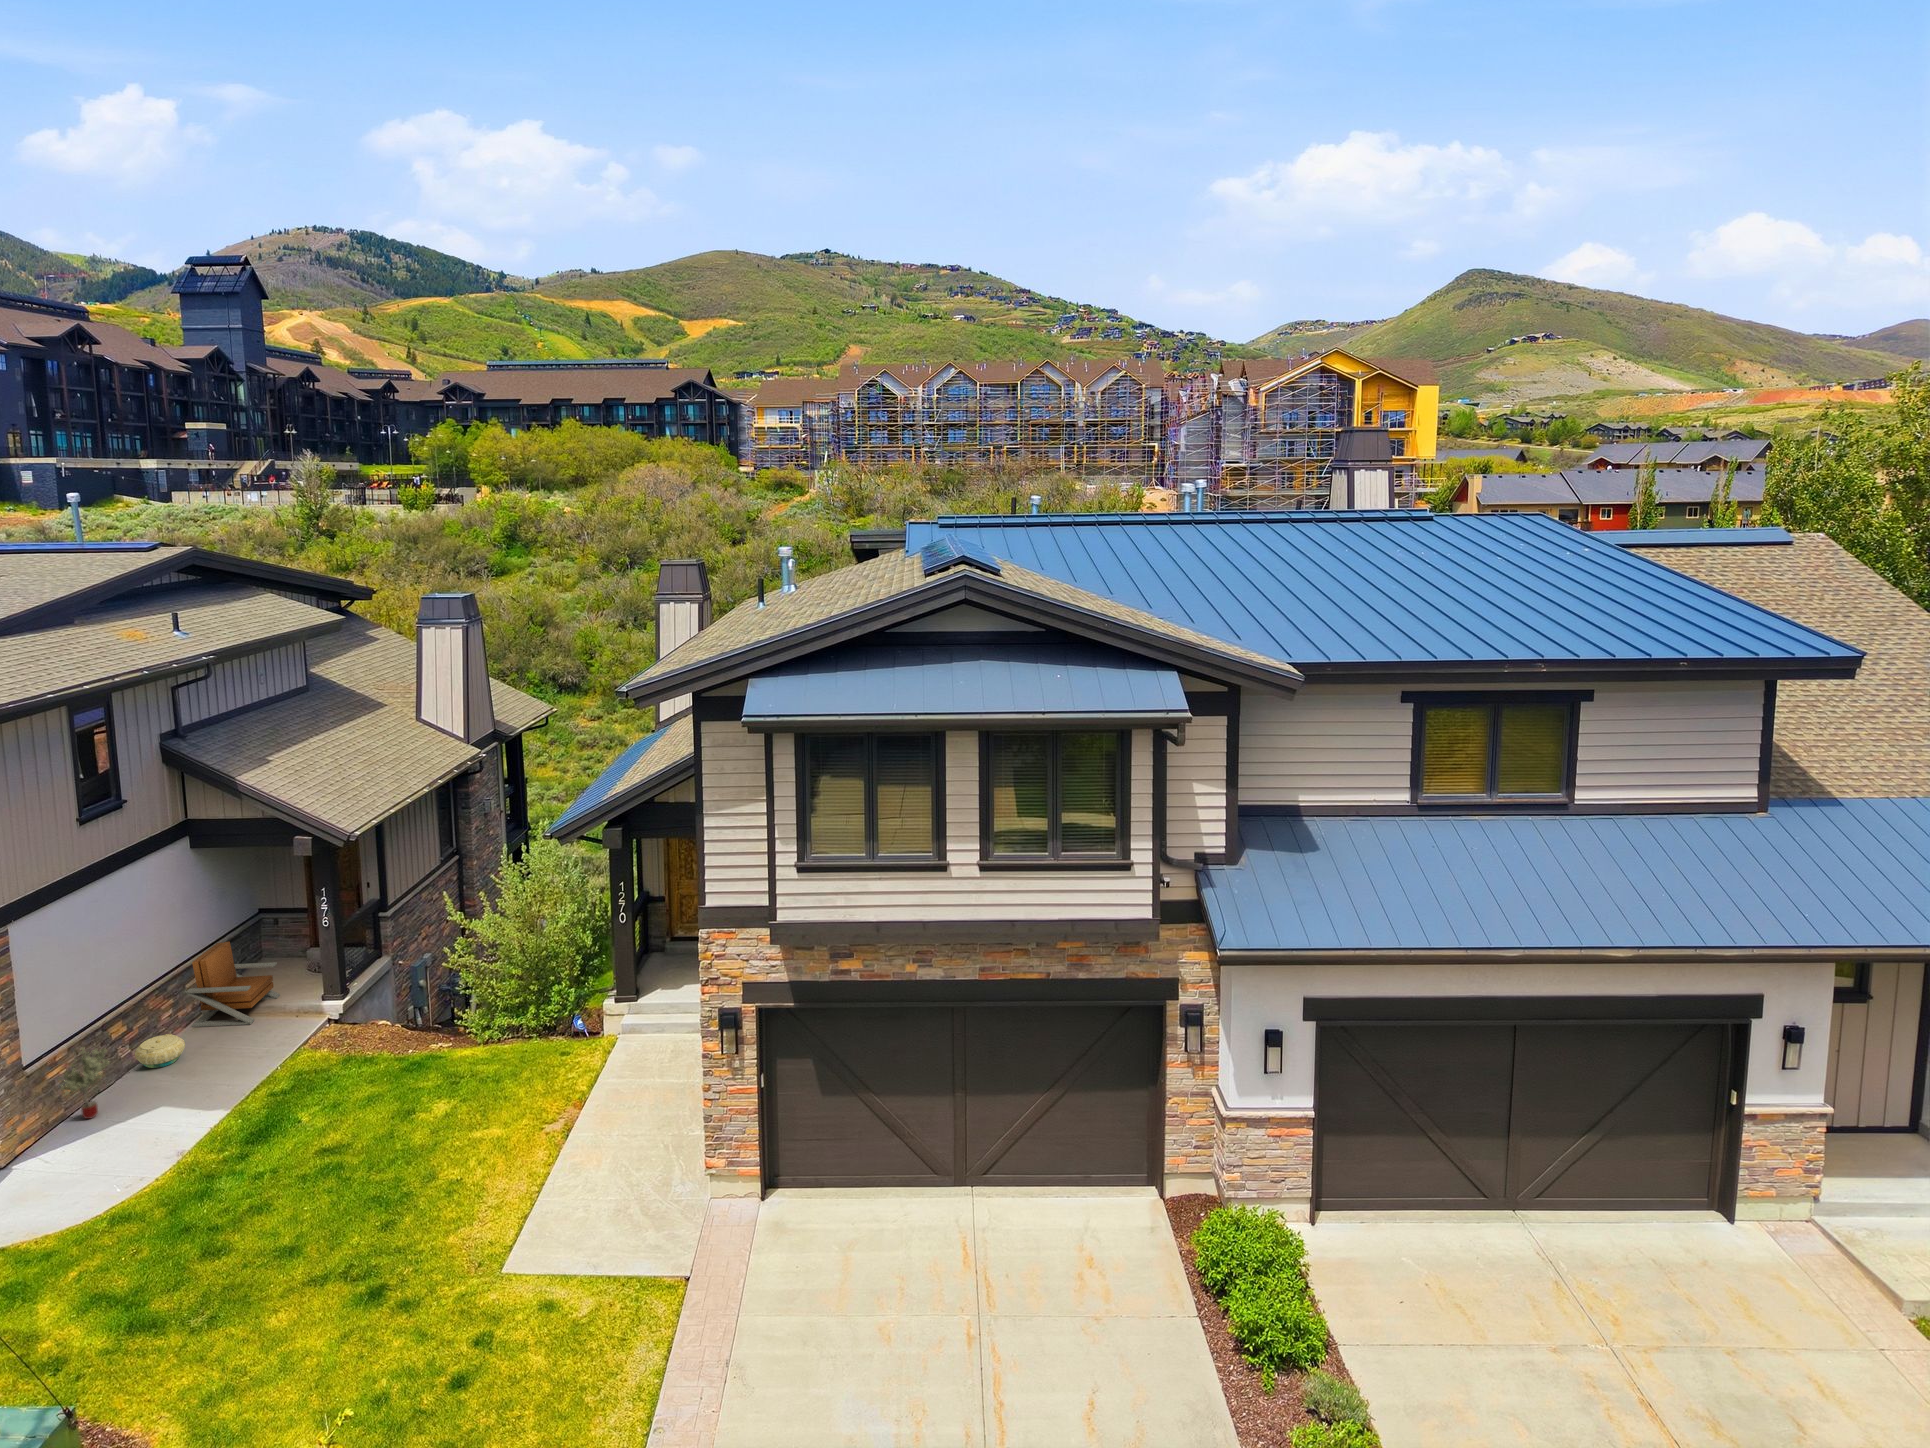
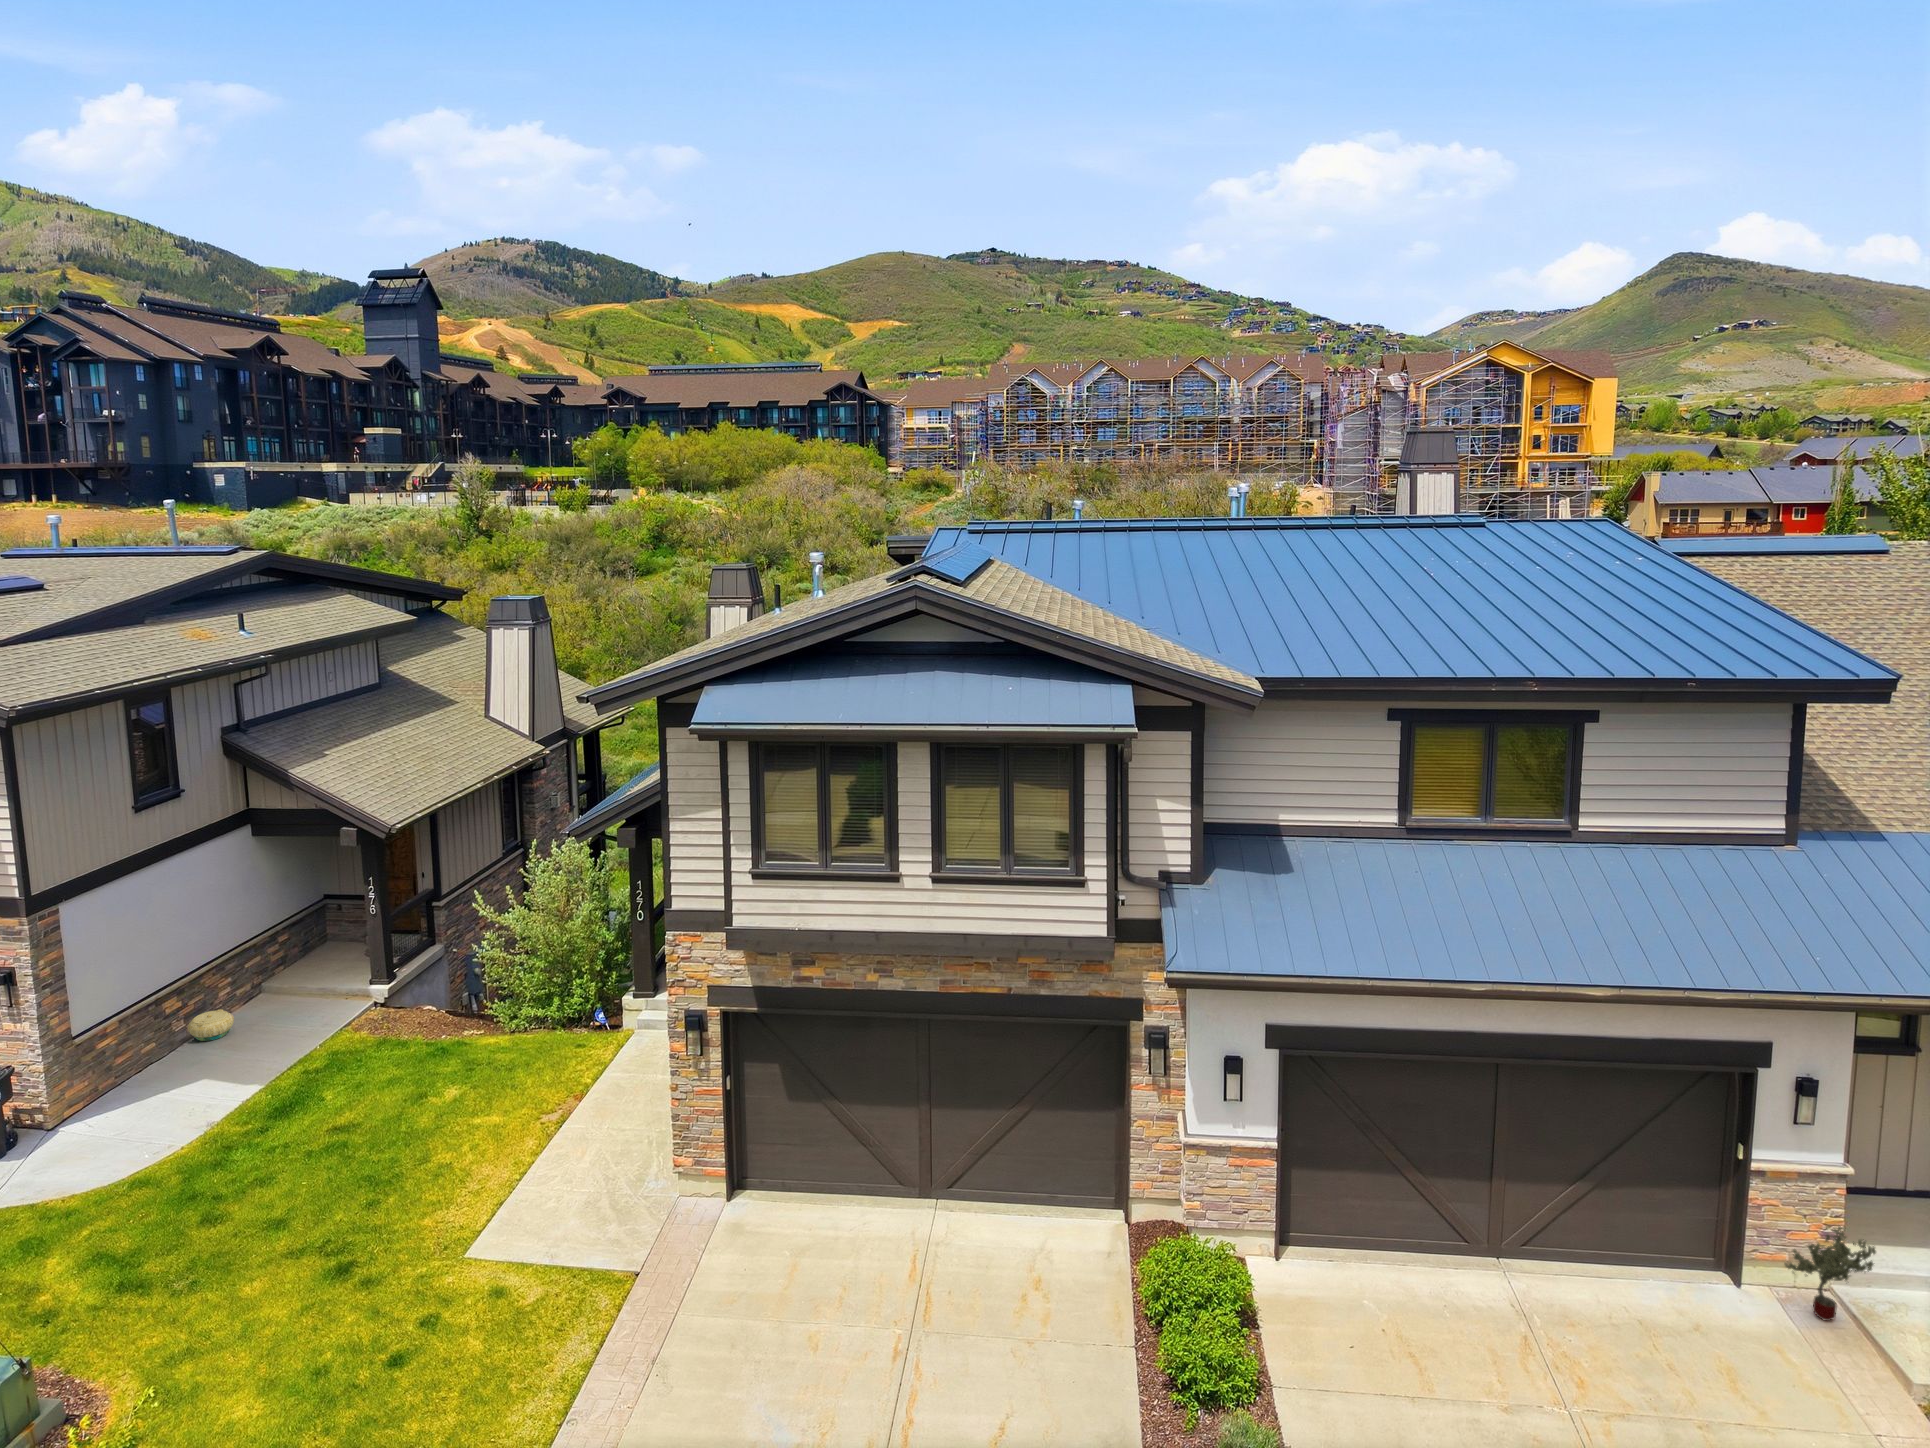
lounge chair: present [185,942,280,1027] -> none [241,925,332,1004]
potted tree: present [61,1048,109,1119] -> present [1785,1226,1876,1321]

